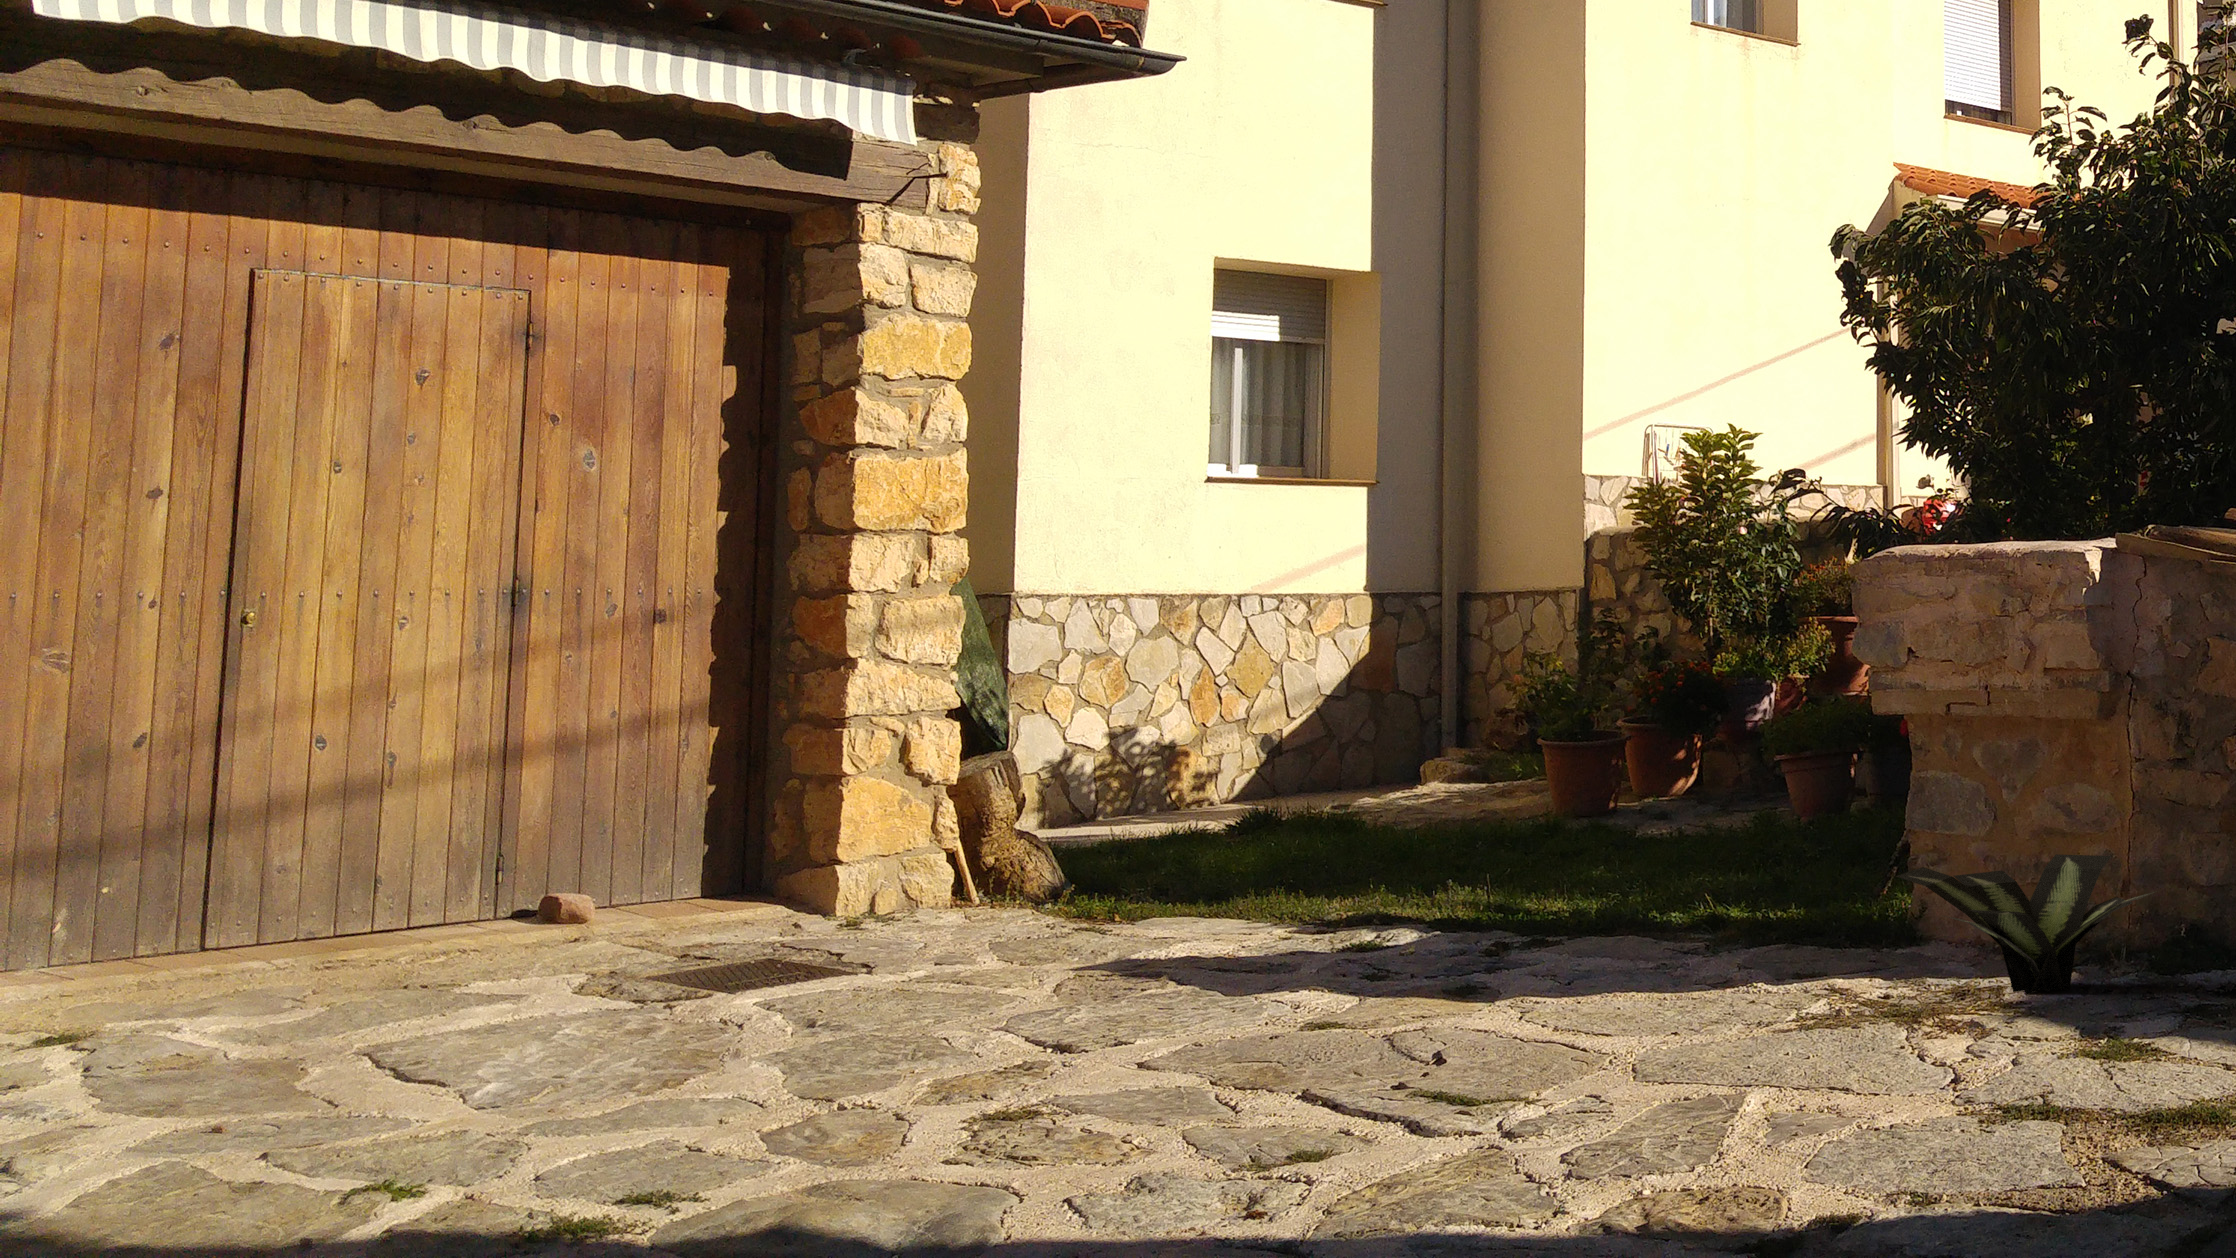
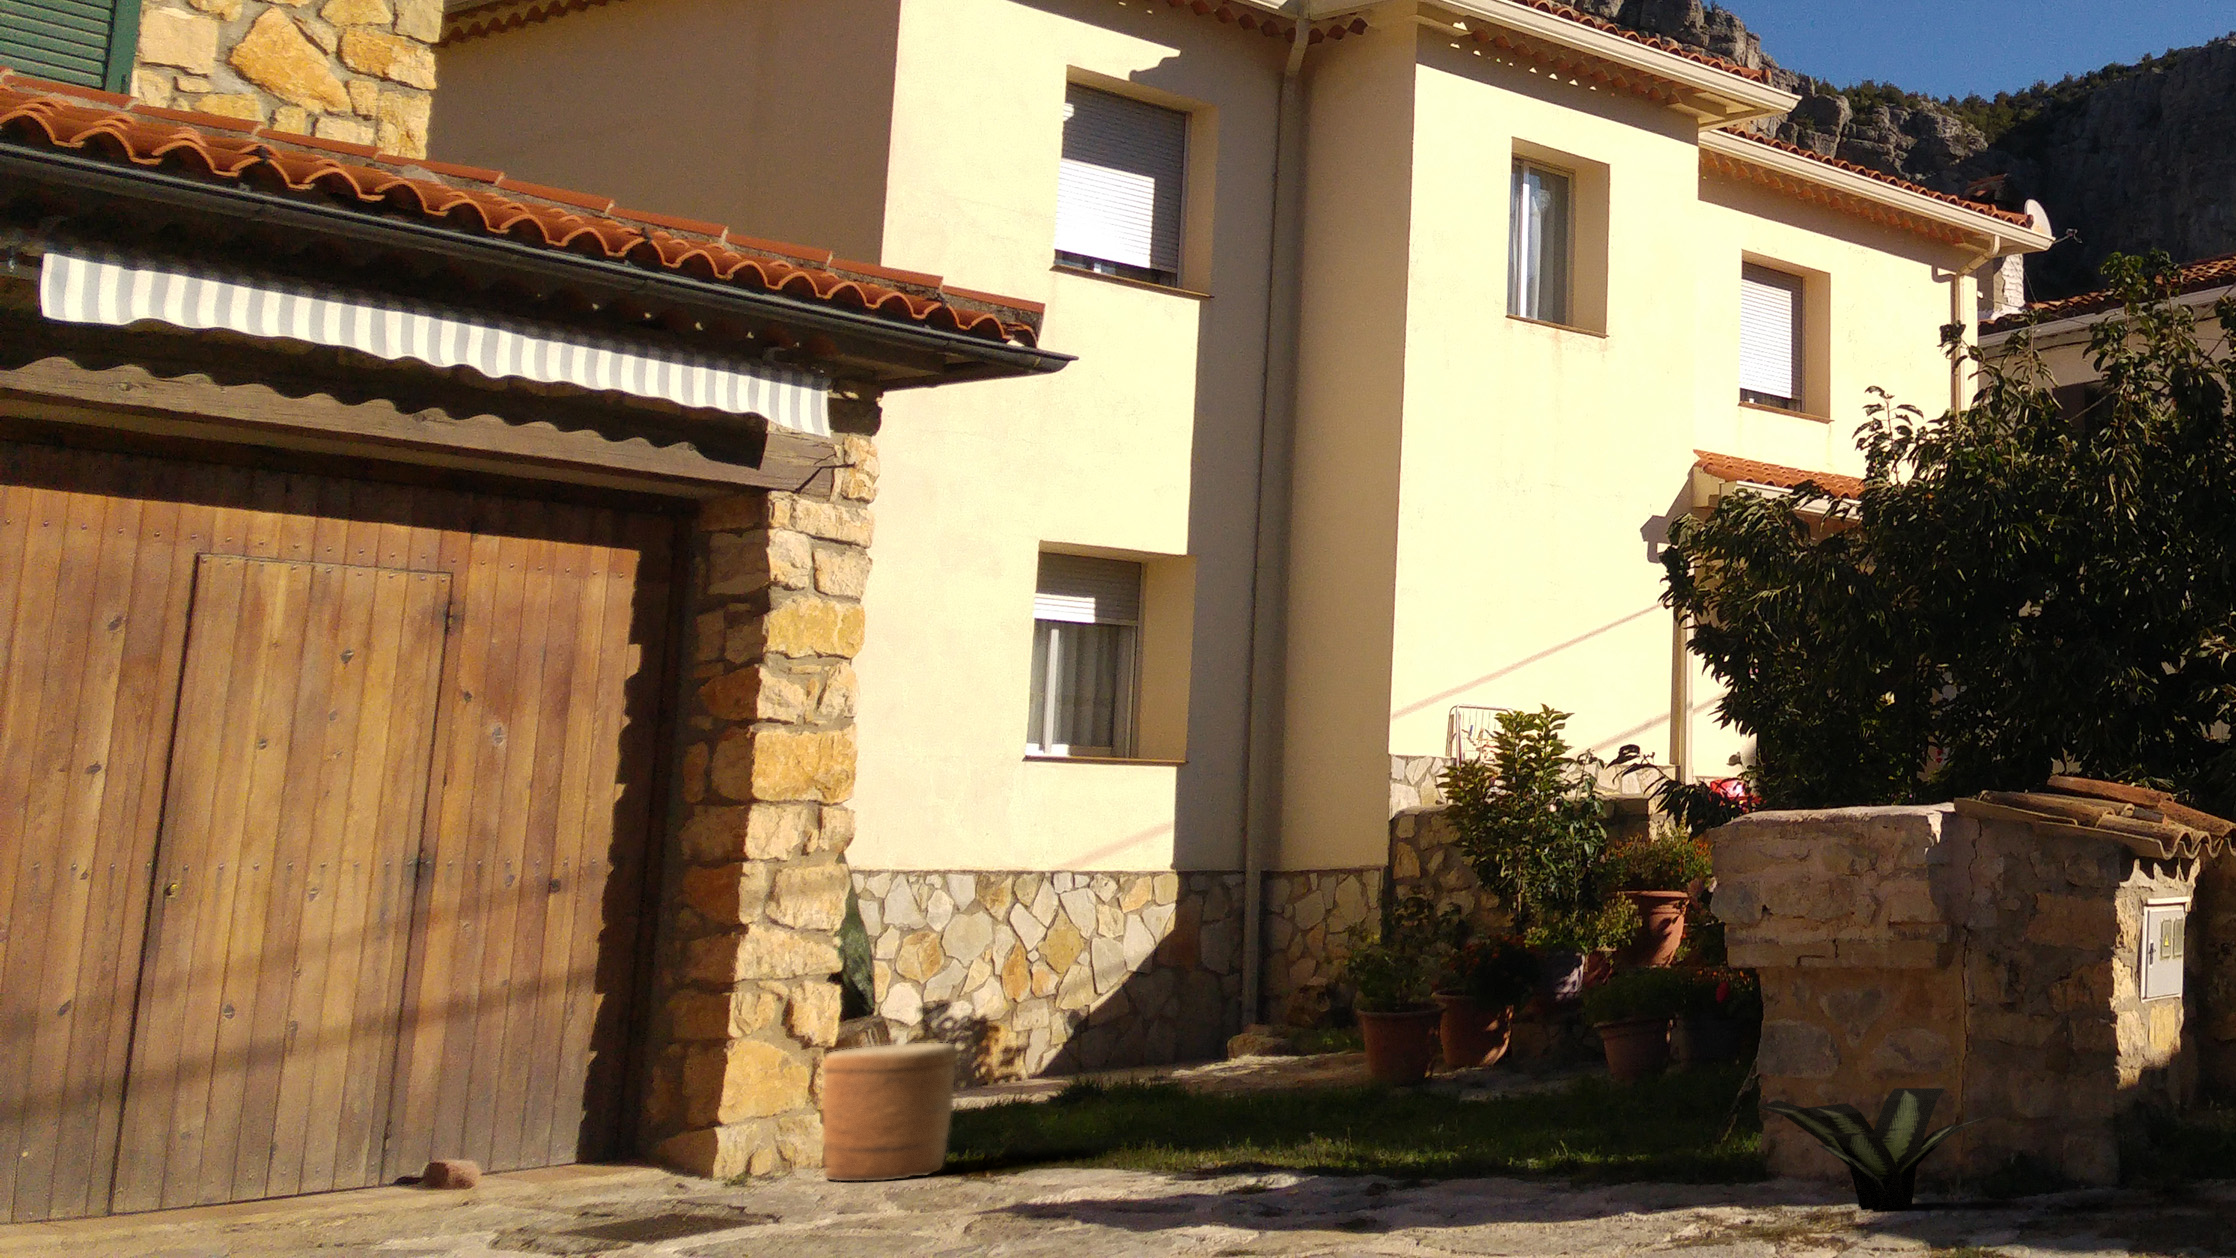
woven basket: none [940,779,1083,922] -> present [823,1043,958,1181]

